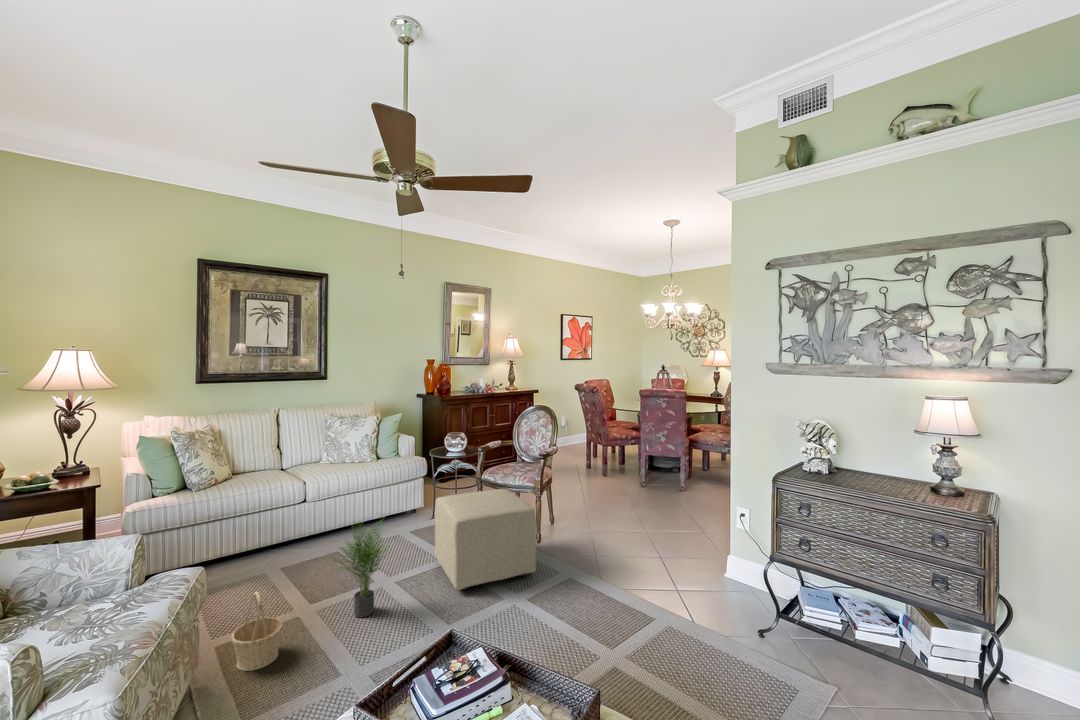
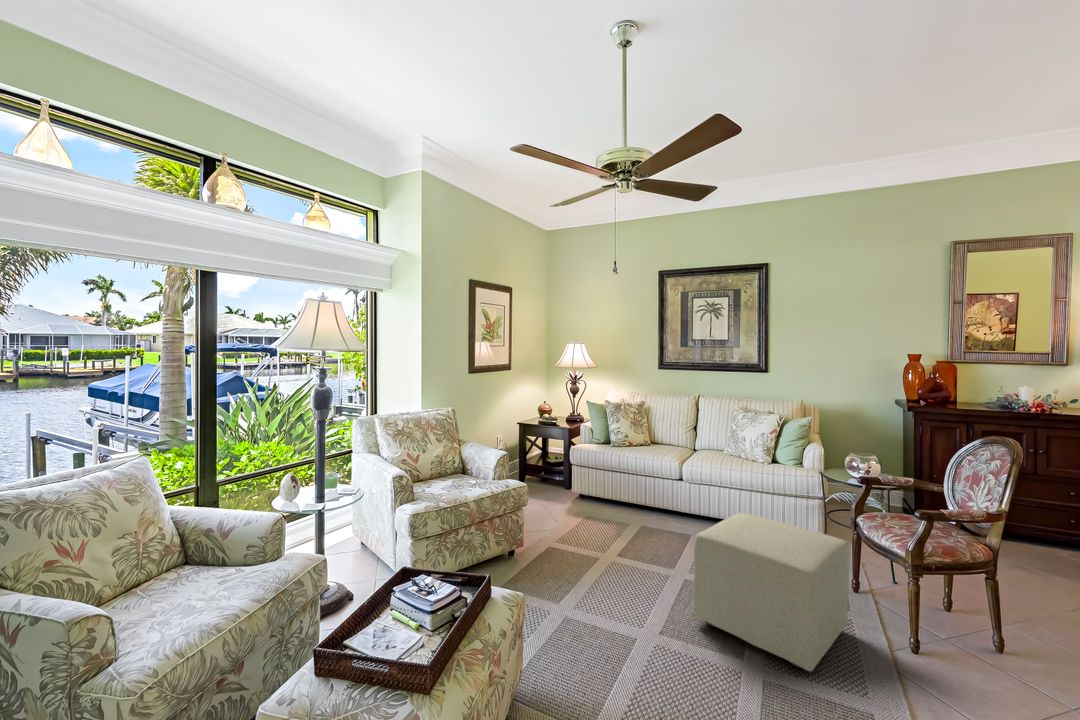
potted plant: present [331,522,387,617] -> none [590,490,647,585]
basket: present [231,592,283,671] -> none [522,512,555,568]

